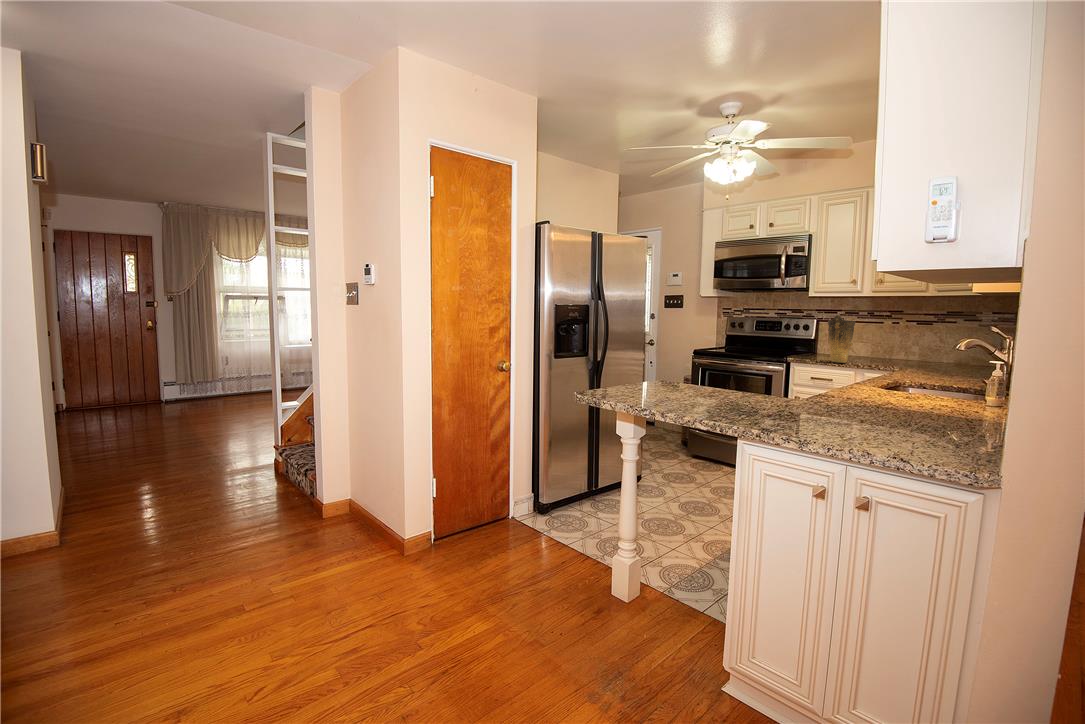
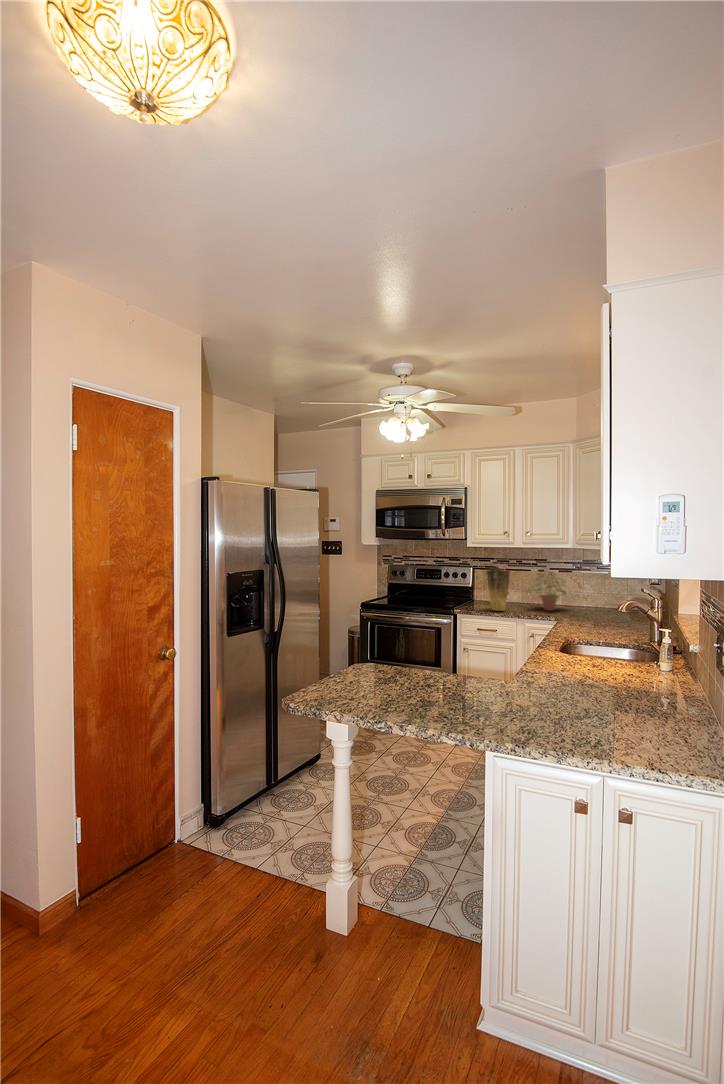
potted plant: none [875,319,934,365] -> present [537,571,566,610]

